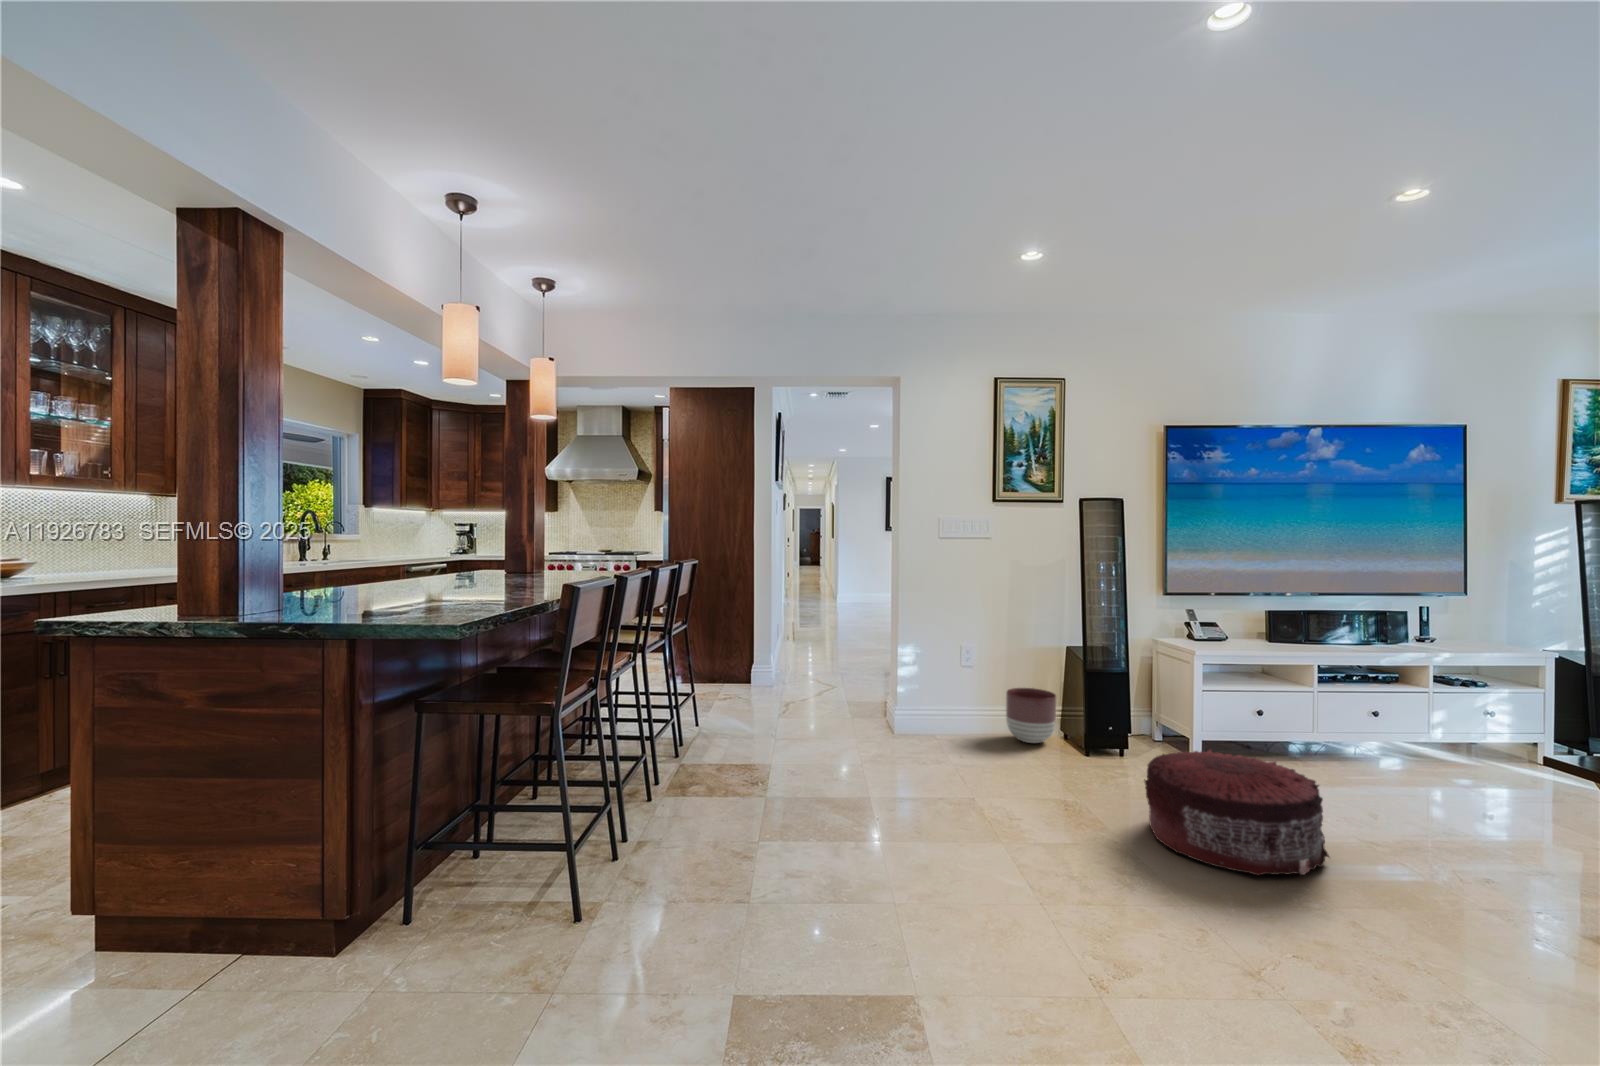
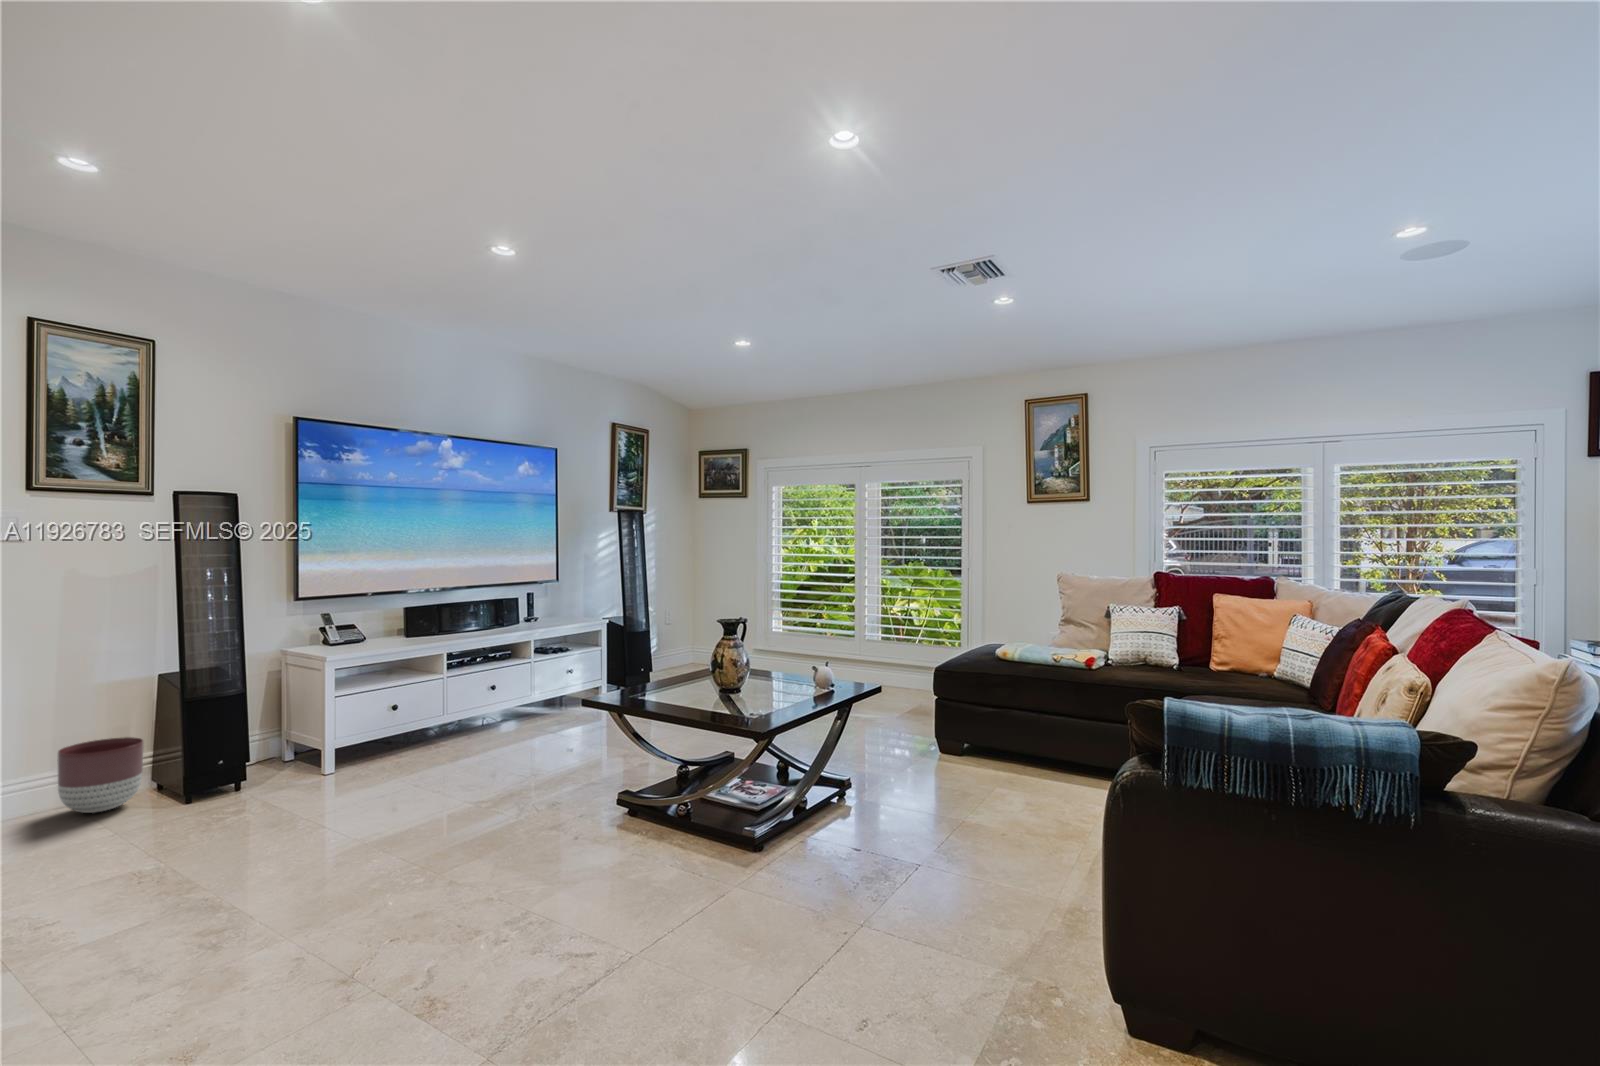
pouf: present [1145,750,1329,875] -> none [250,748,438,874]

